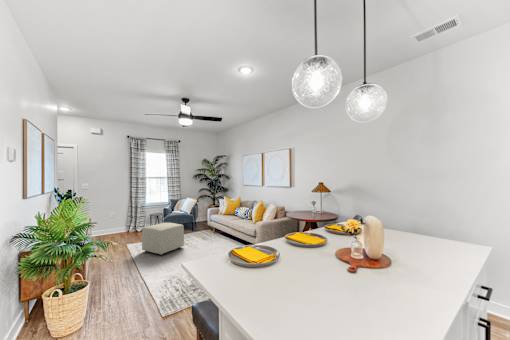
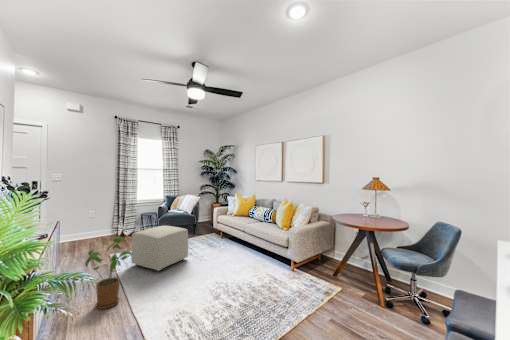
house plant: none [111,229,143,276] -> present [85,237,132,309]

